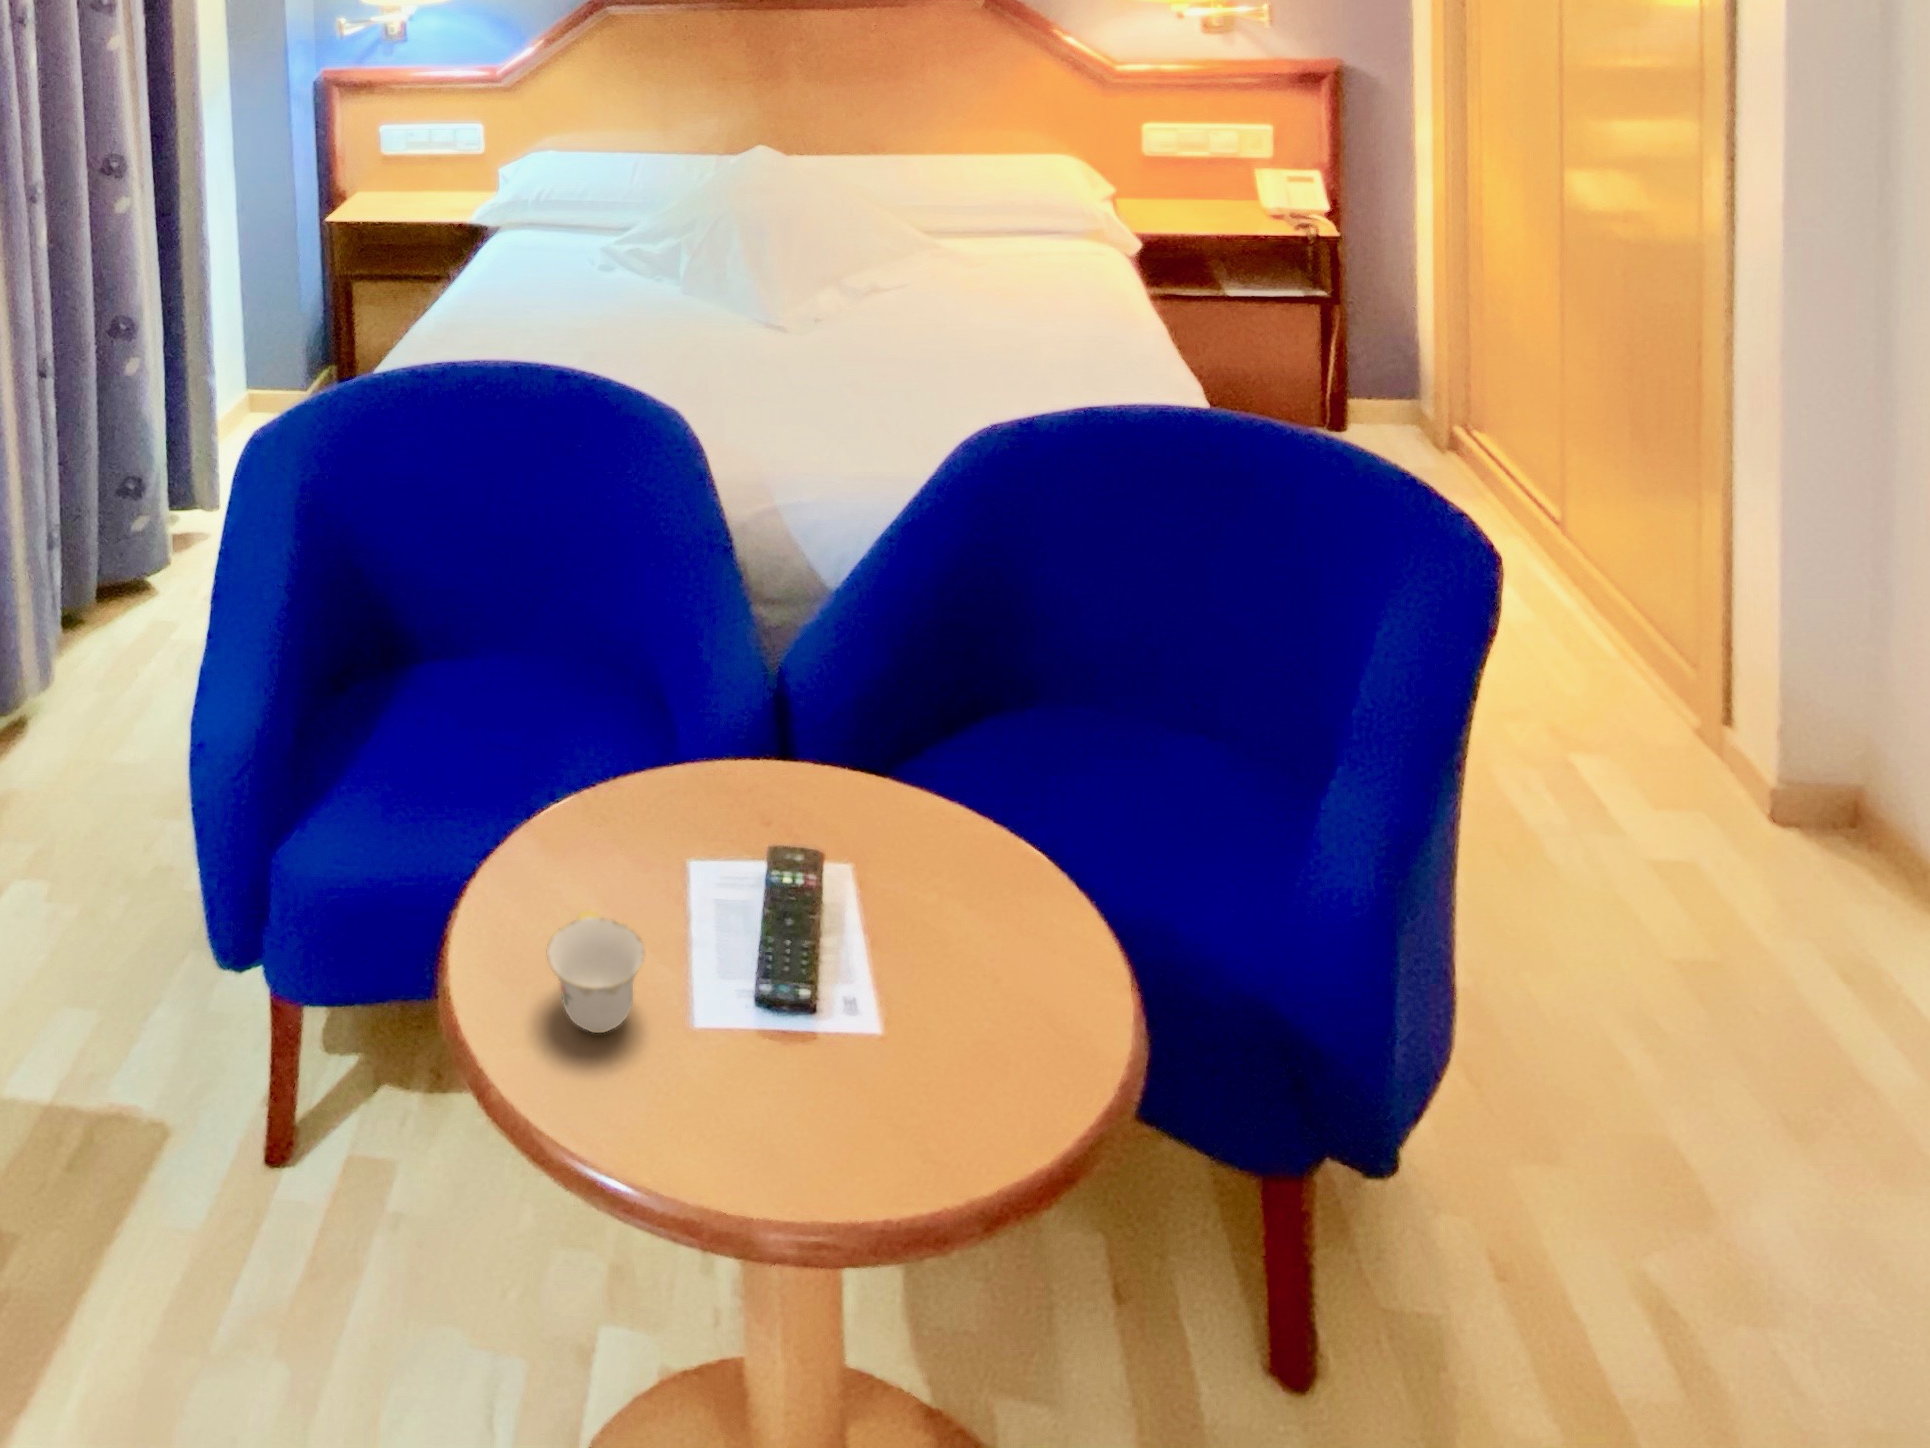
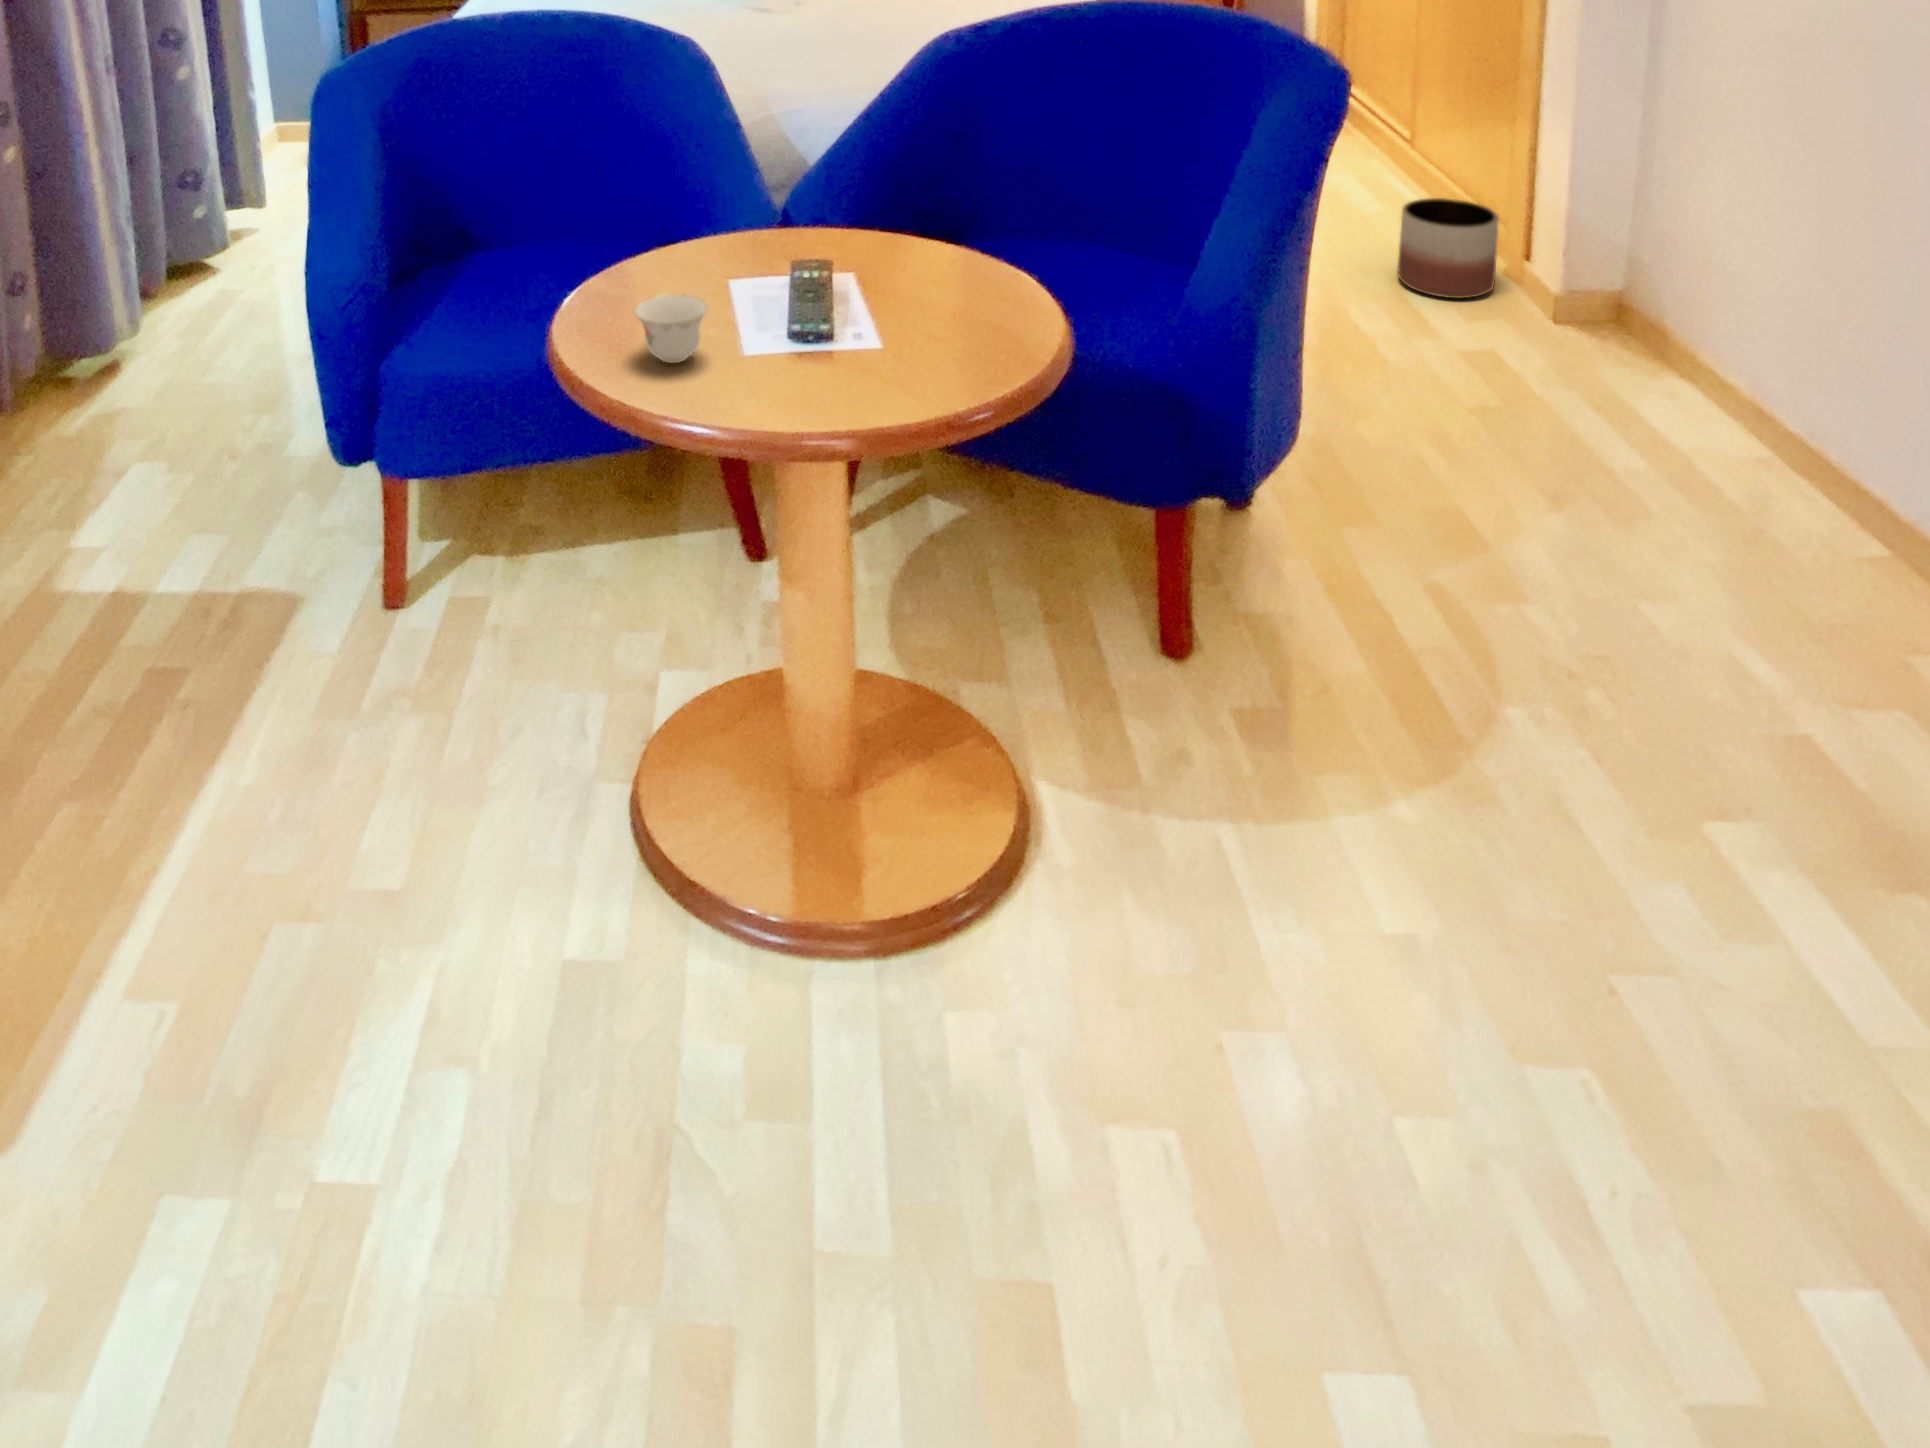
planter: none [1572,639,1708,788] -> present [1398,198,1499,298]

